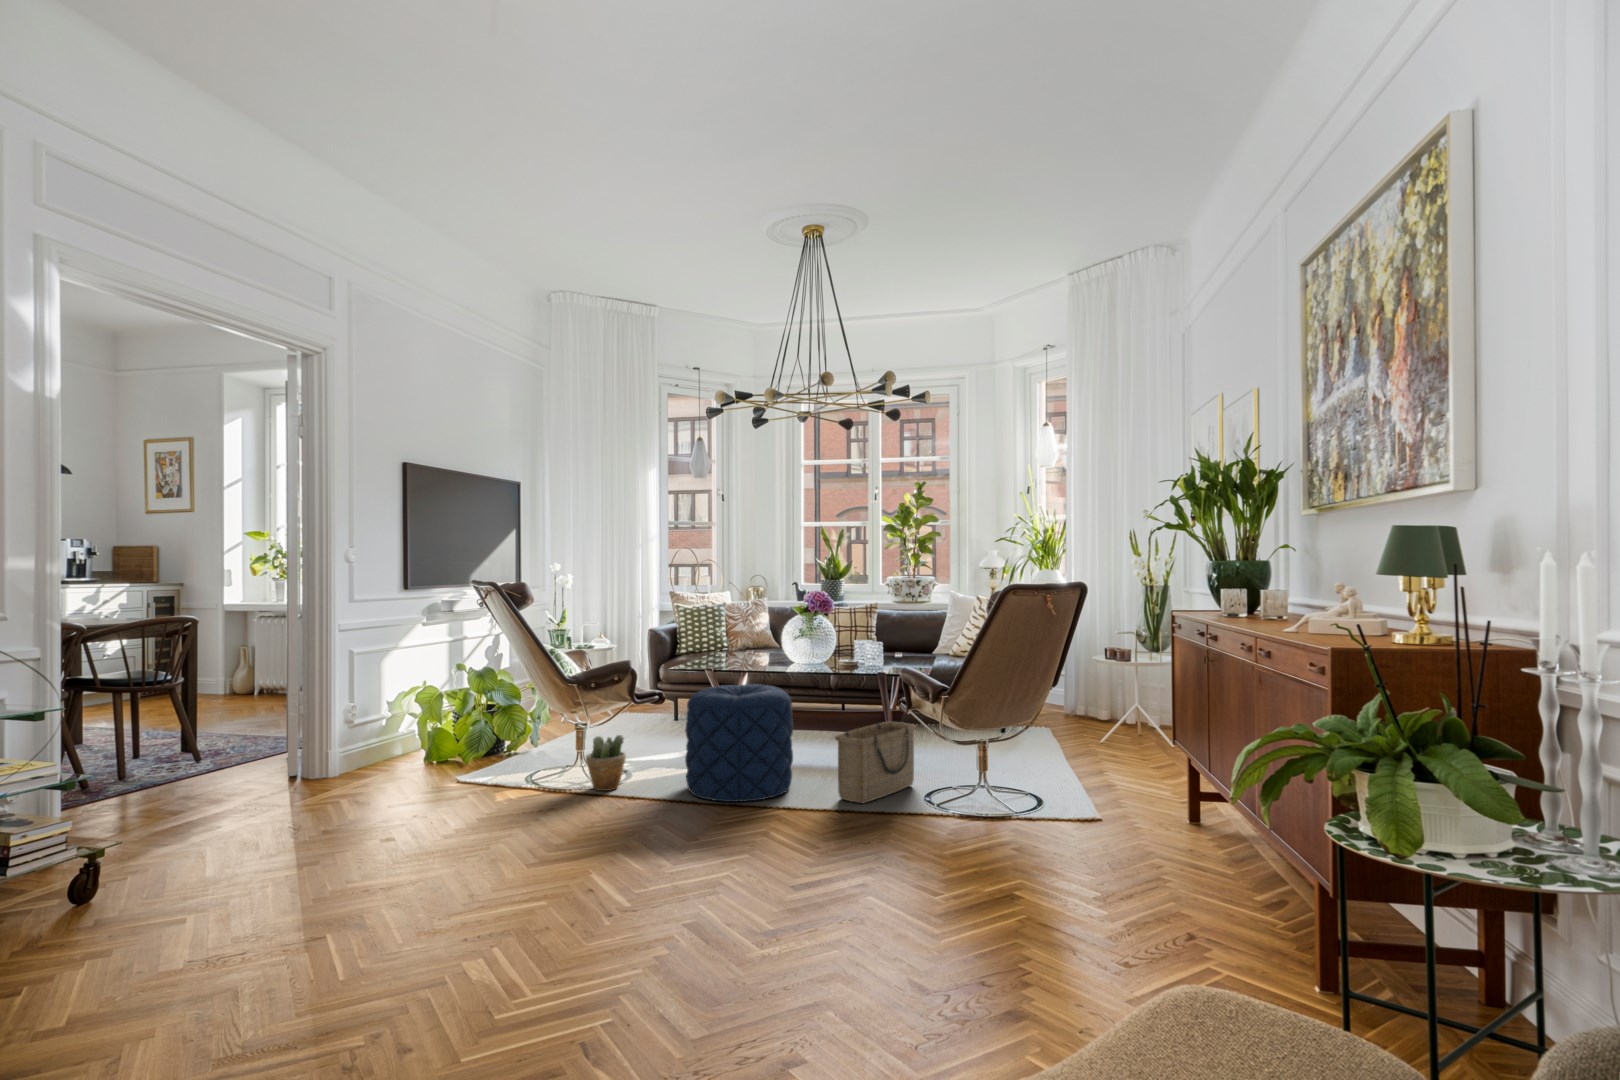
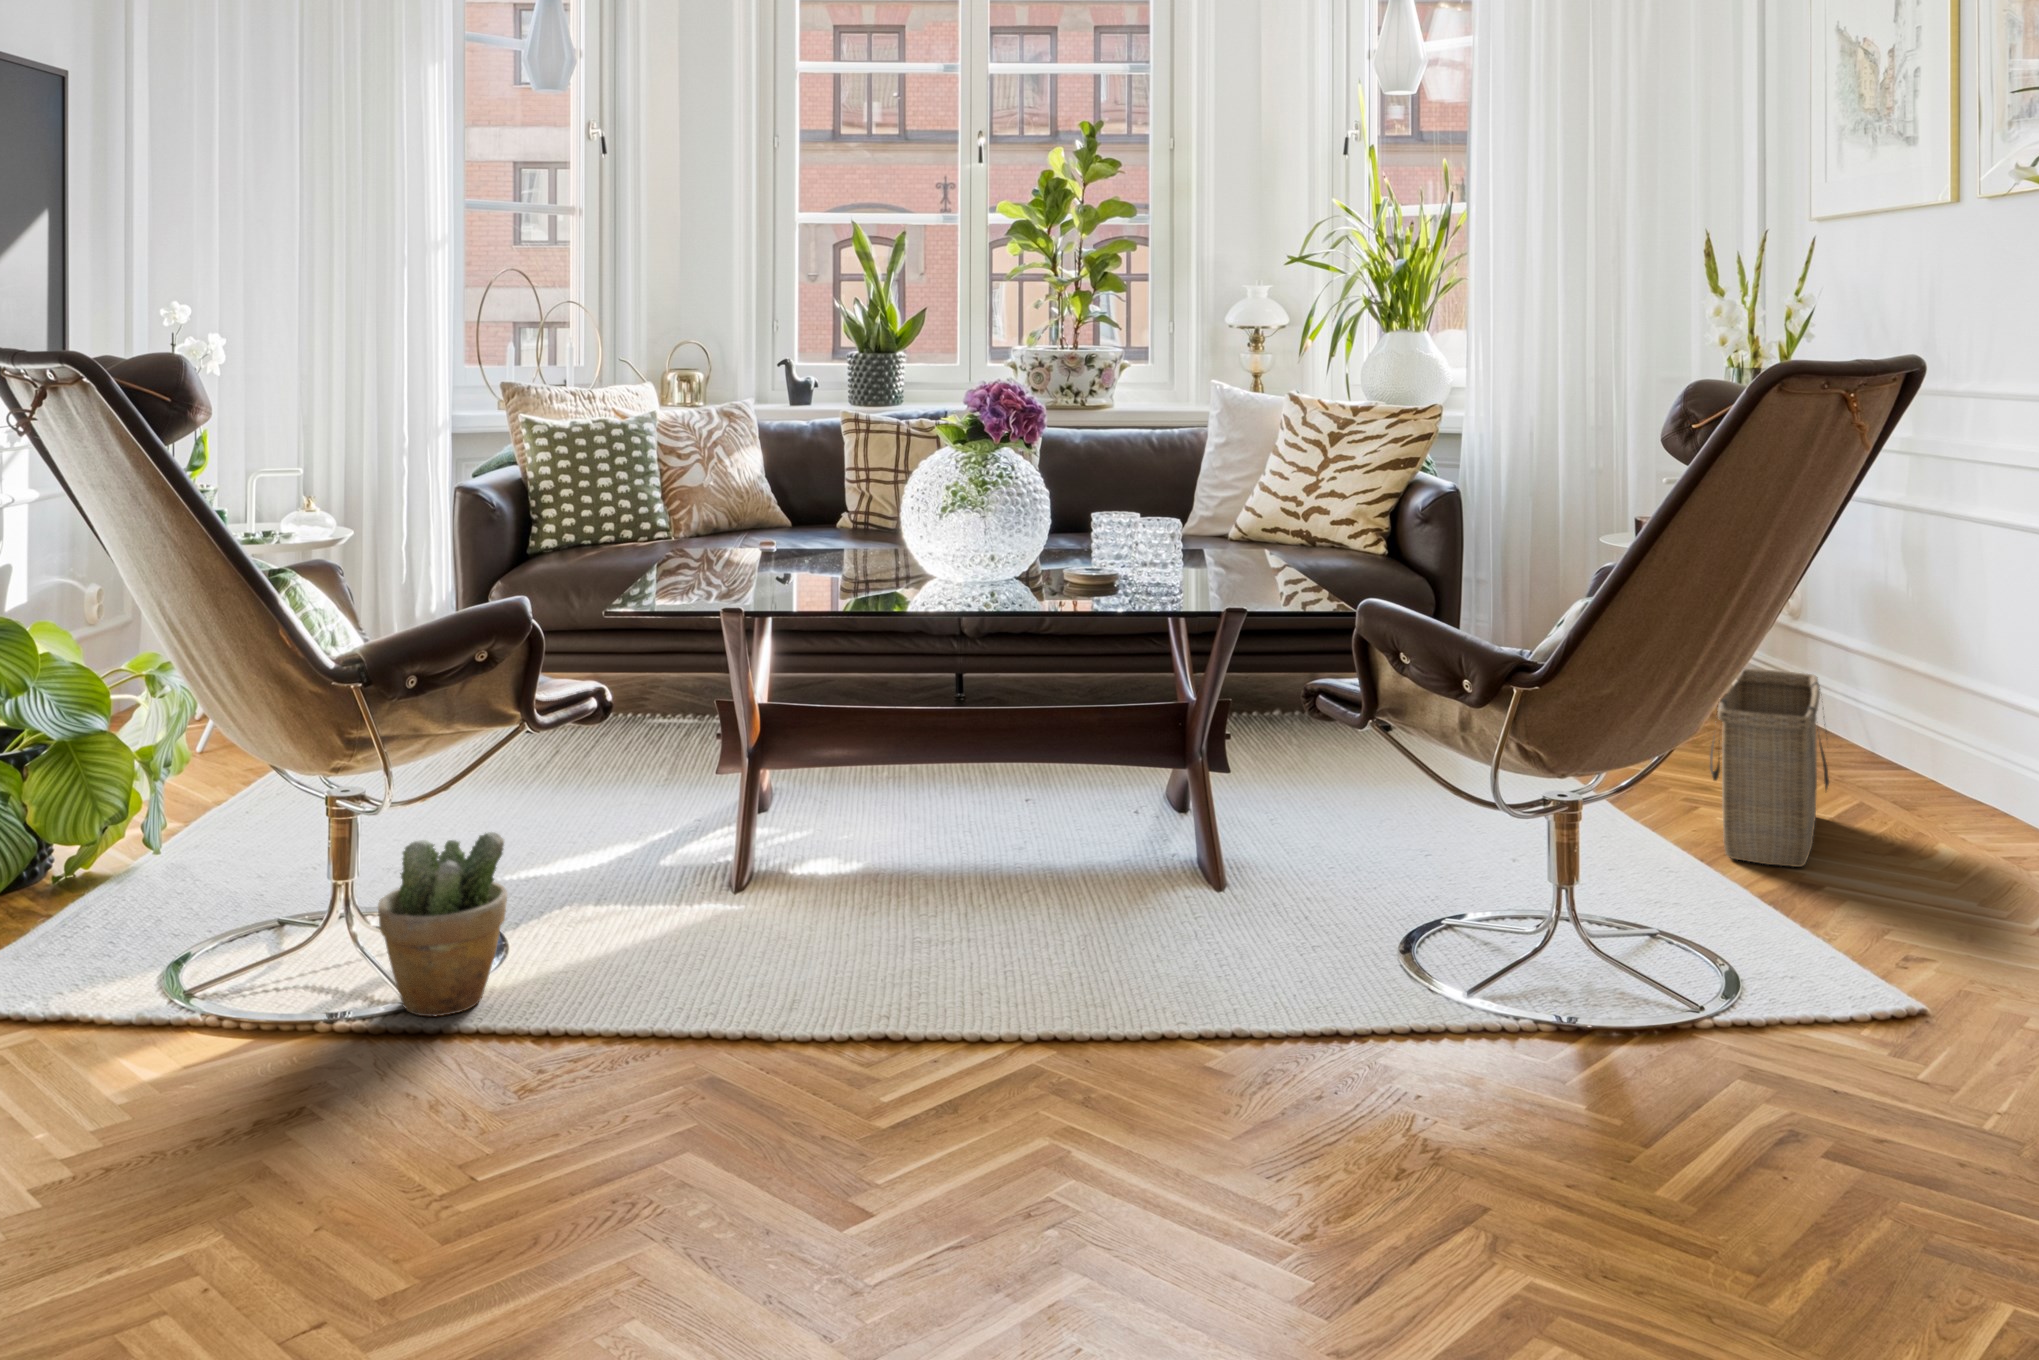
pouf: present [685,684,793,802] -> none [702,655,1024,1029]
basket: present [835,721,916,803] -> present [1710,669,1829,867]

